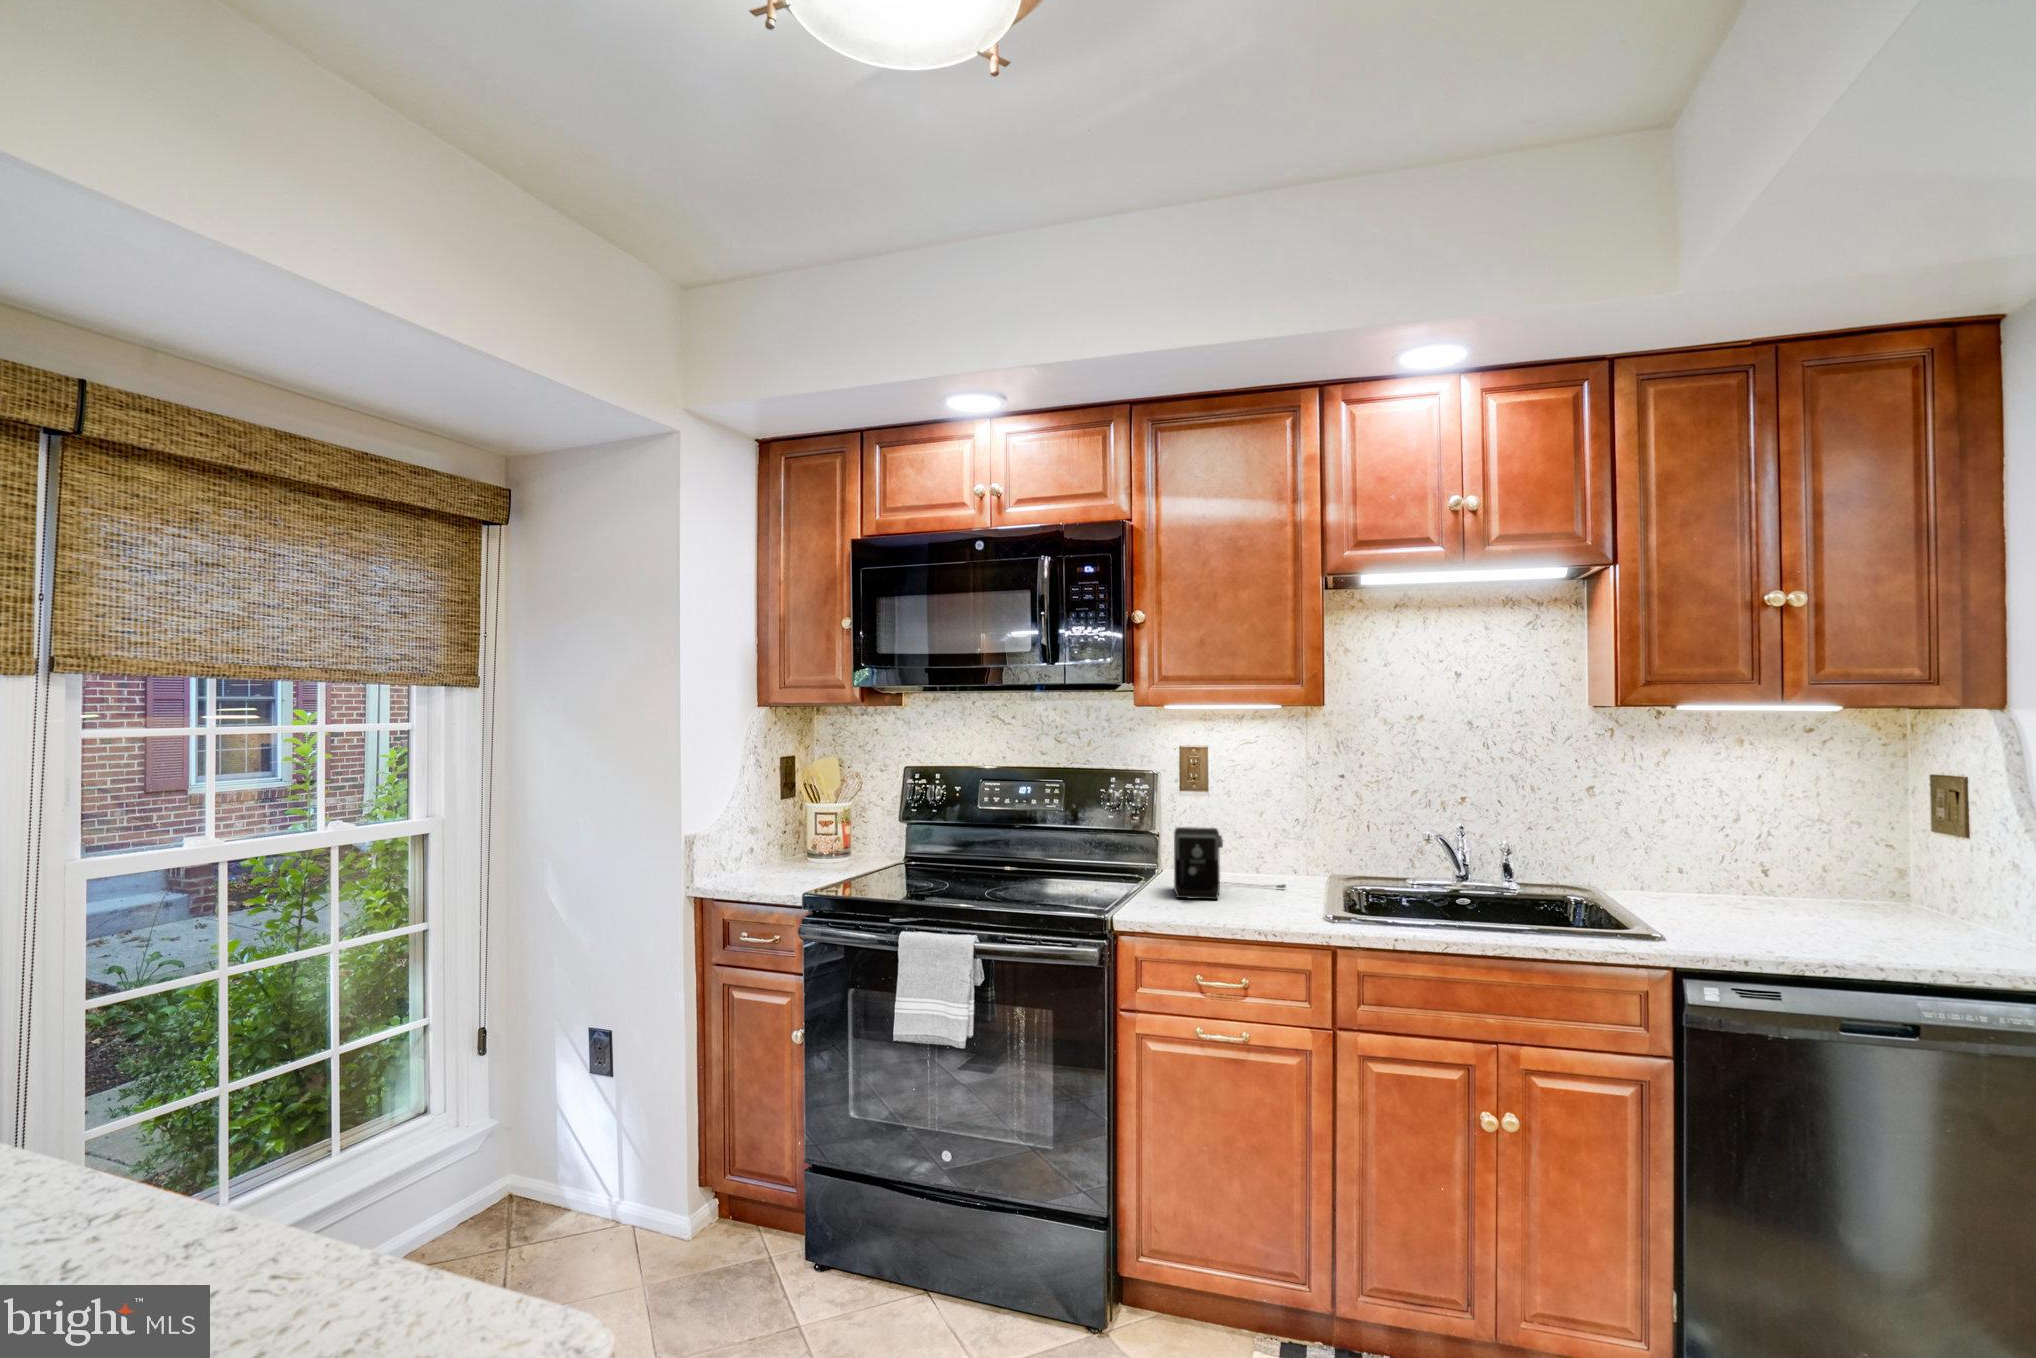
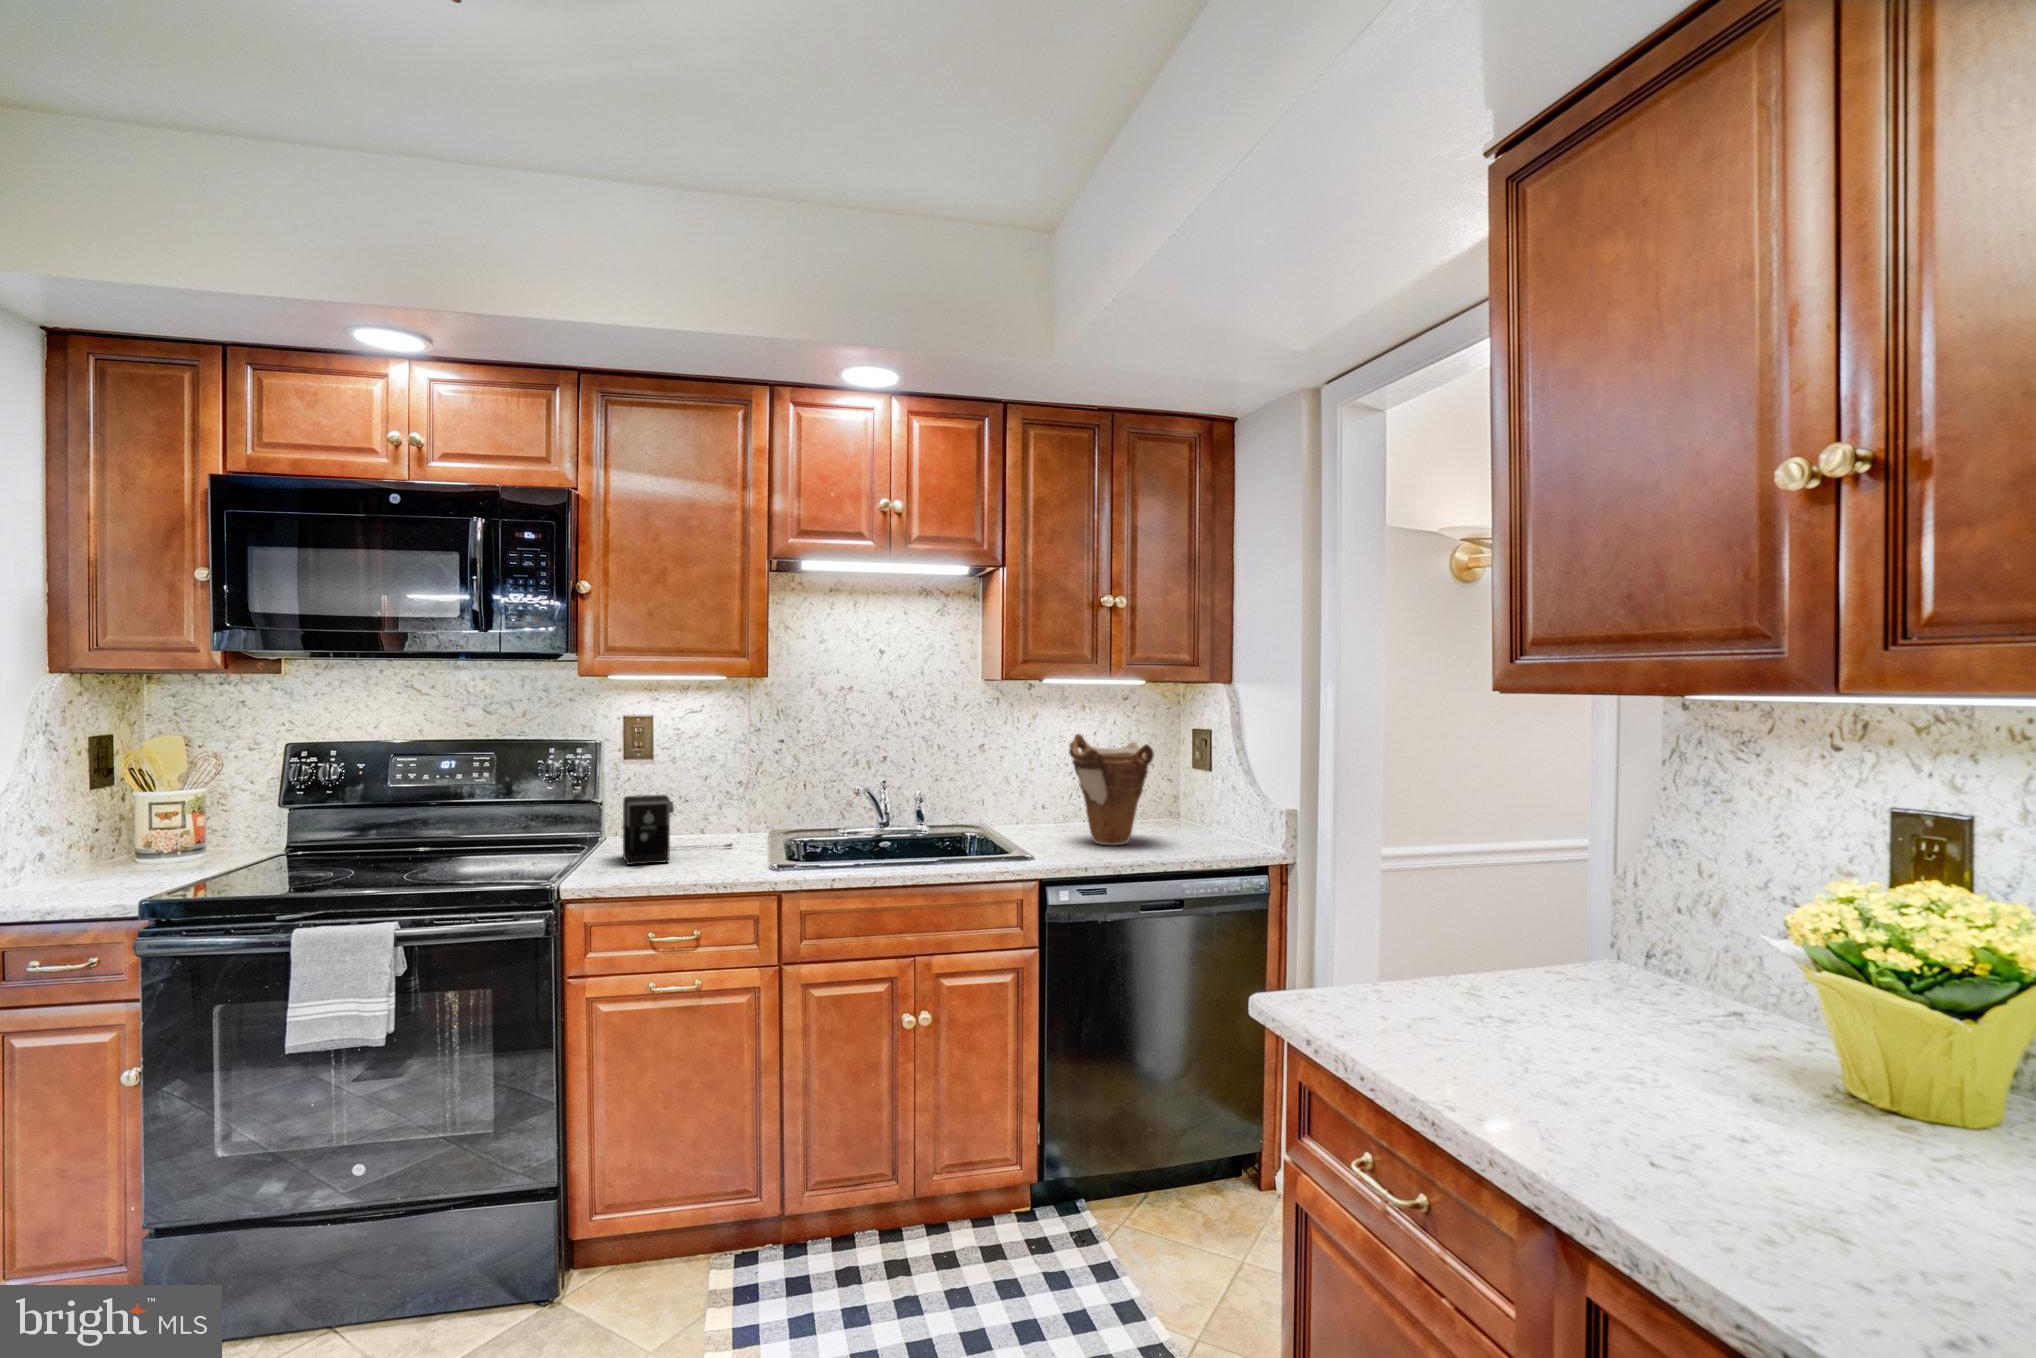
vase: none [1723,779,1869,935] -> present [1069,734,1154,845]

